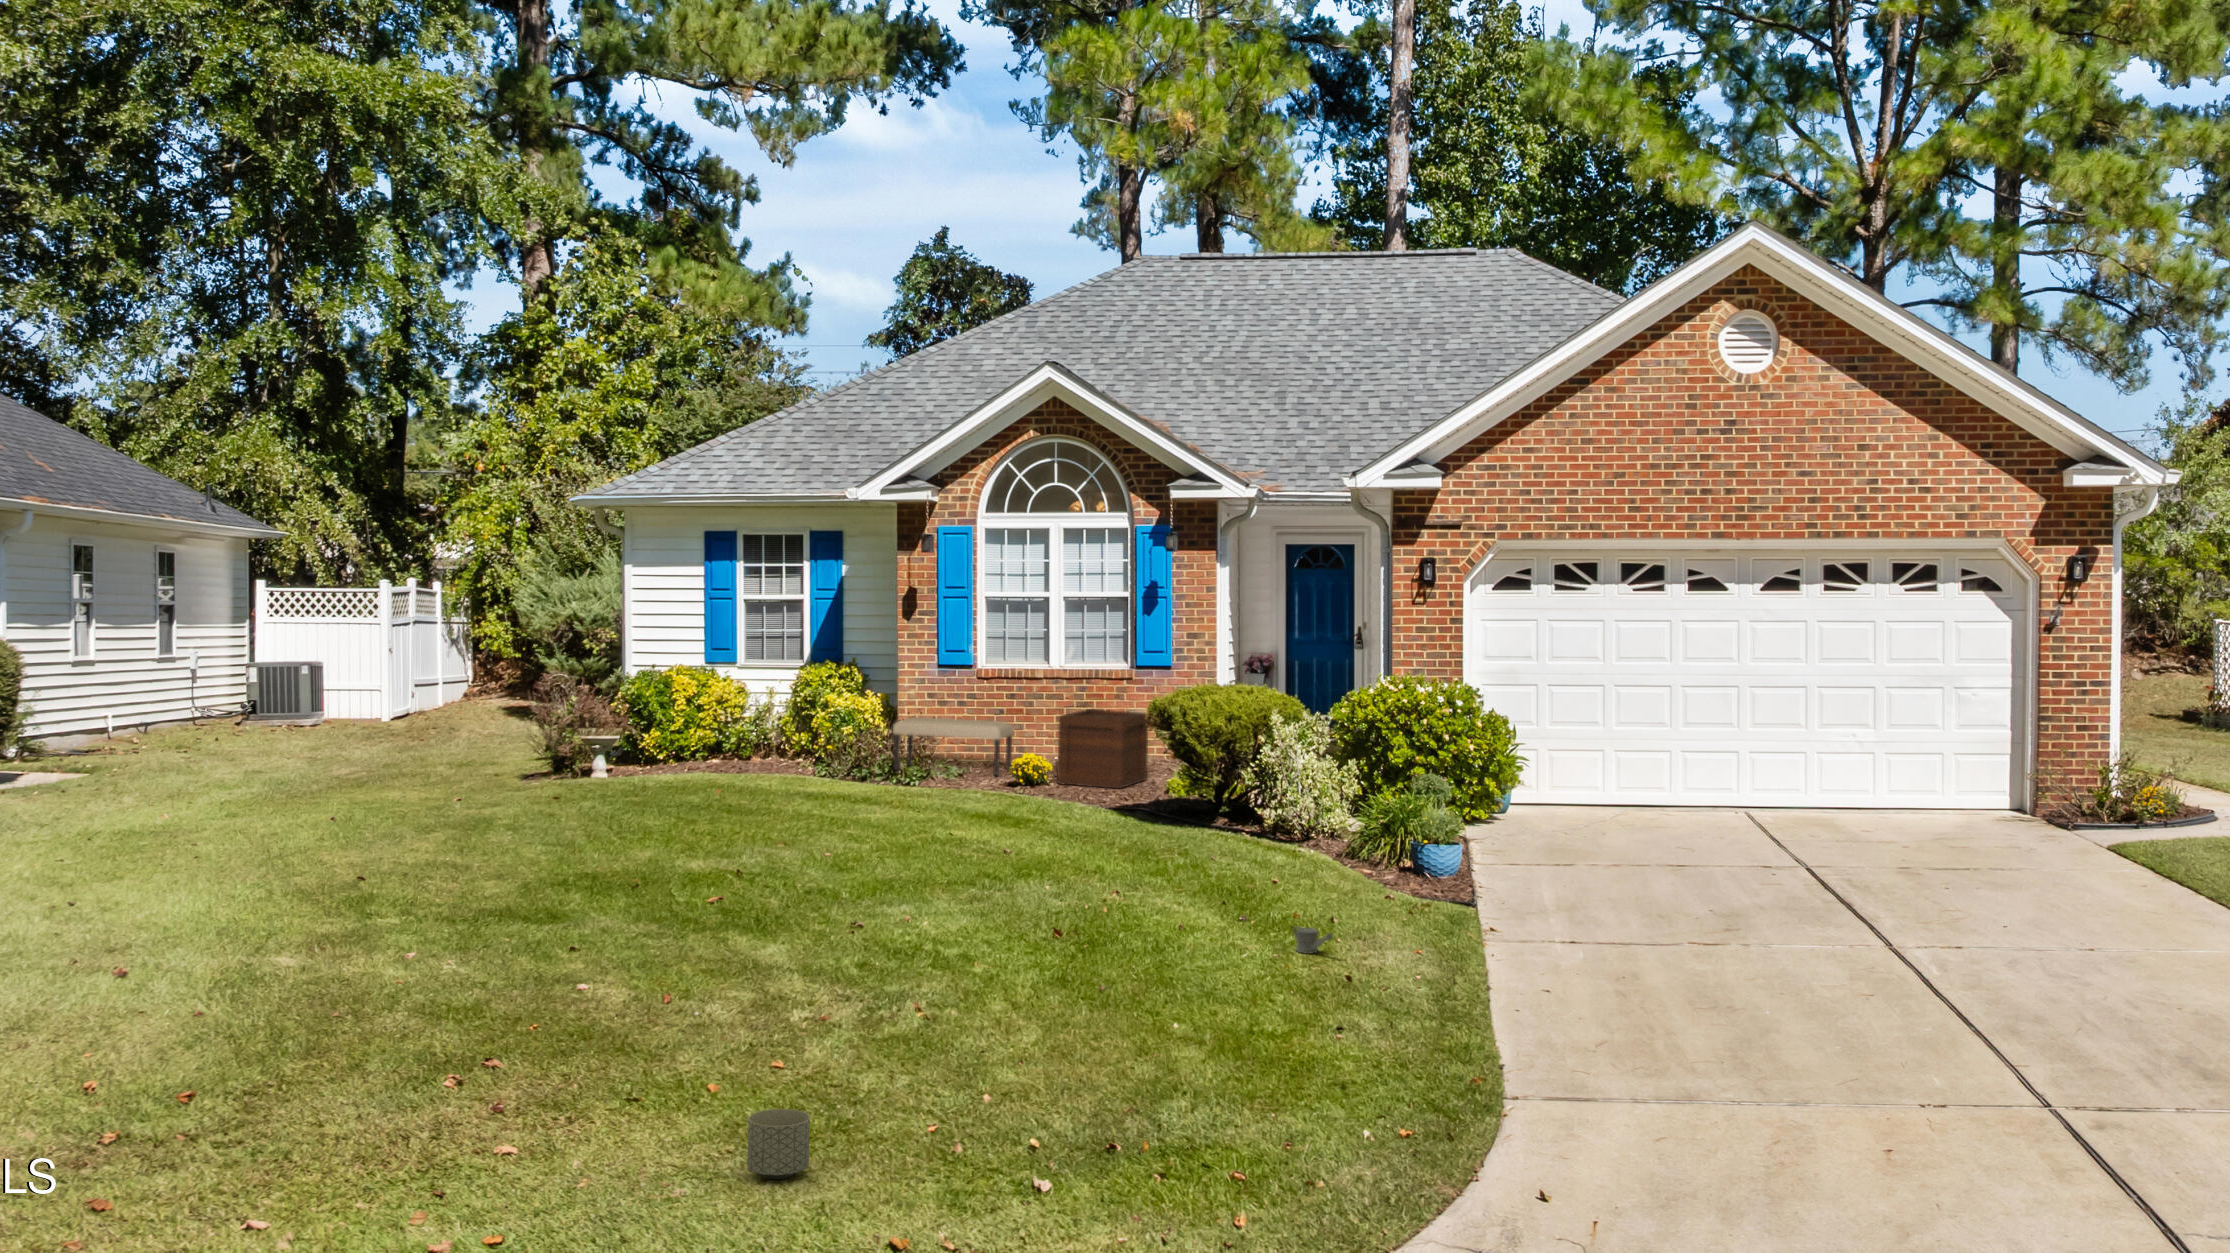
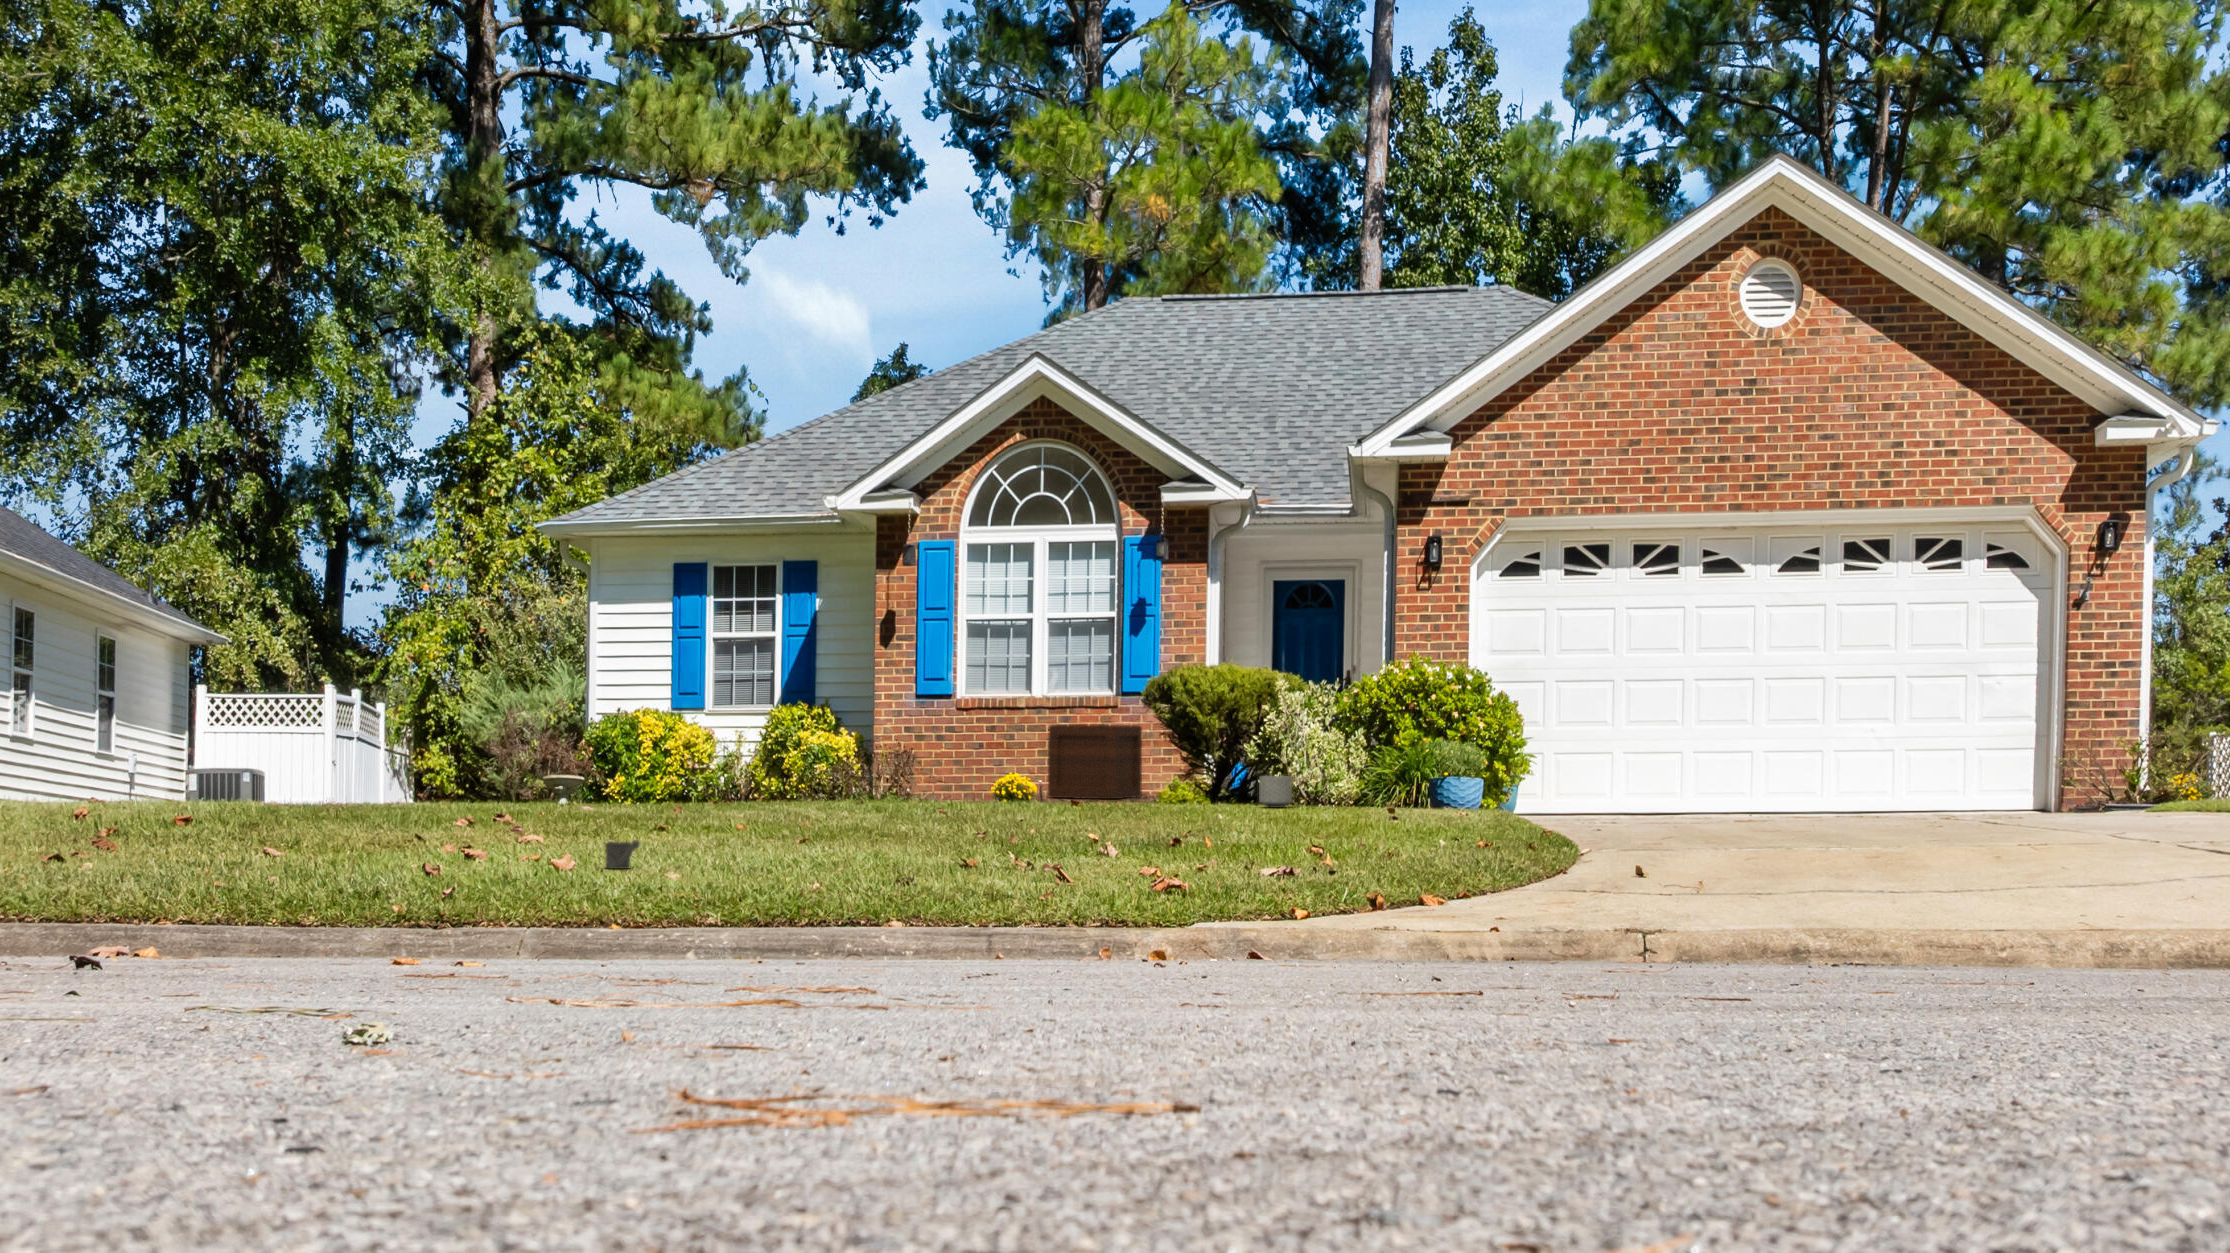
bench: present [893,717,1014,776] -> none [874,740,1001,796]
watering can: present [1293,927,1333,954] -> present [605,840,640,869]
planter: present [747,1109,810,1179] -> present [1259,776,1292,808]

